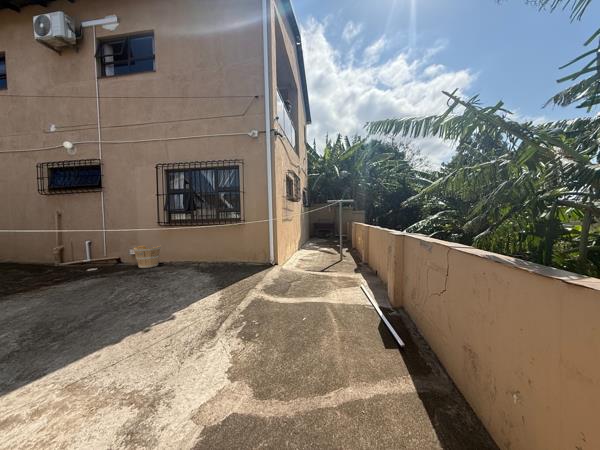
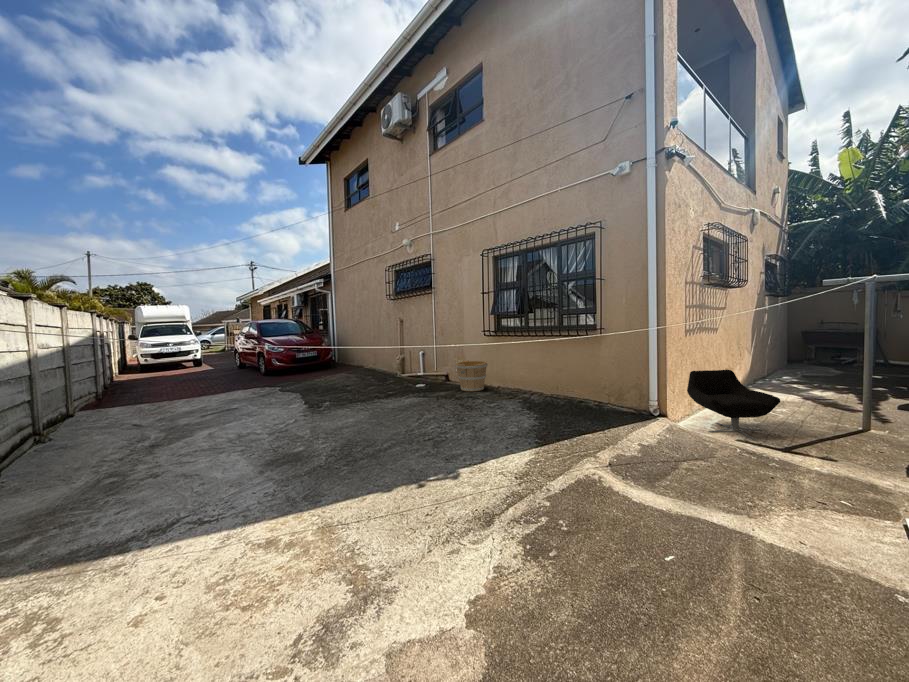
lounge chair: none [285,239,321,270] -> present [687,370,780,440]

